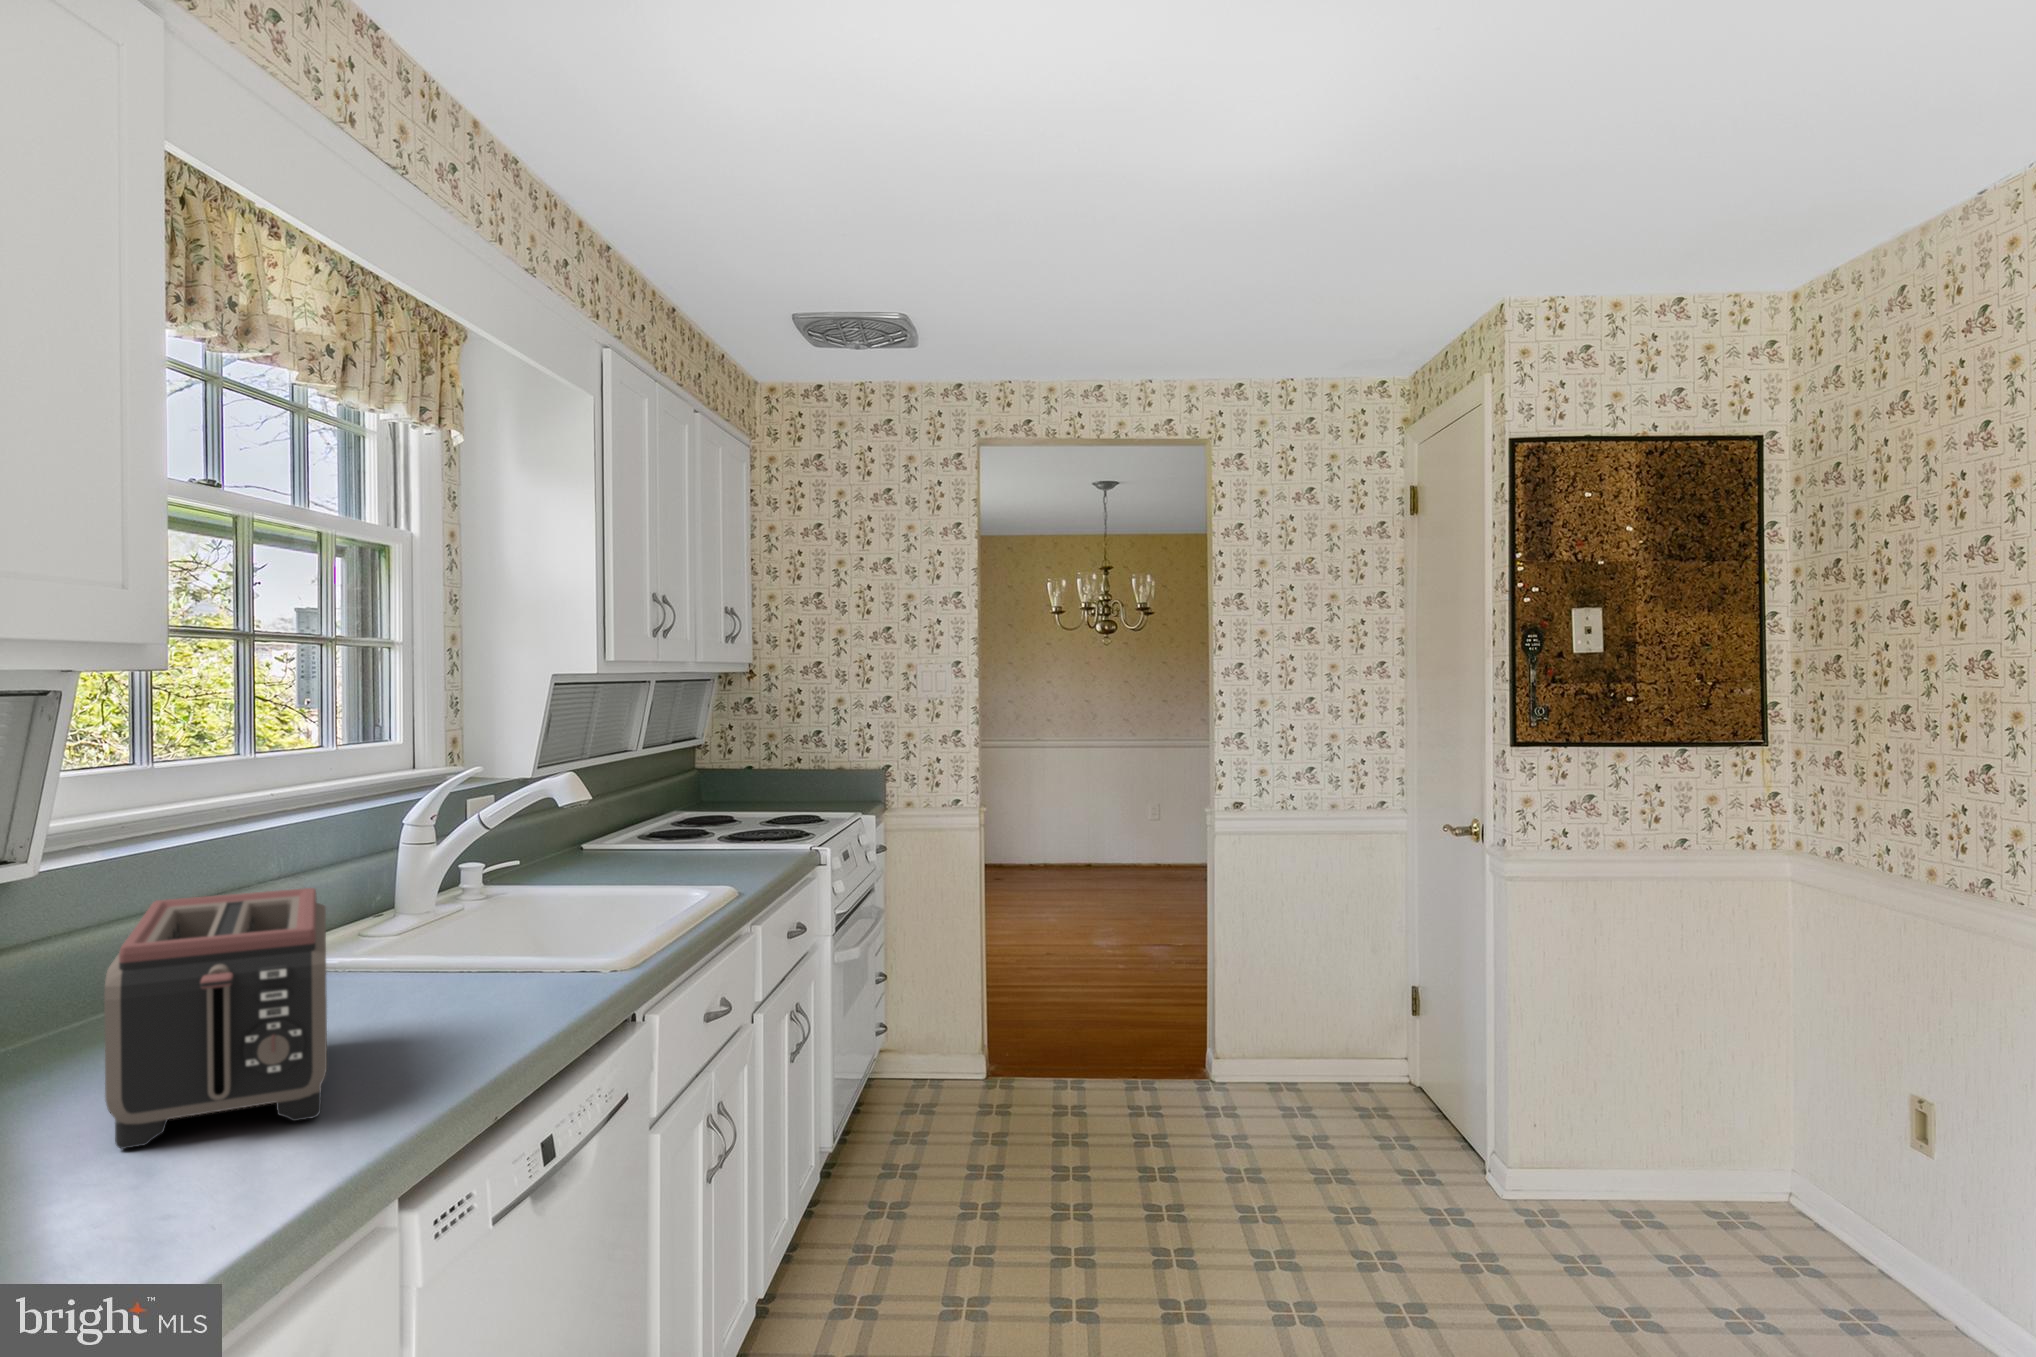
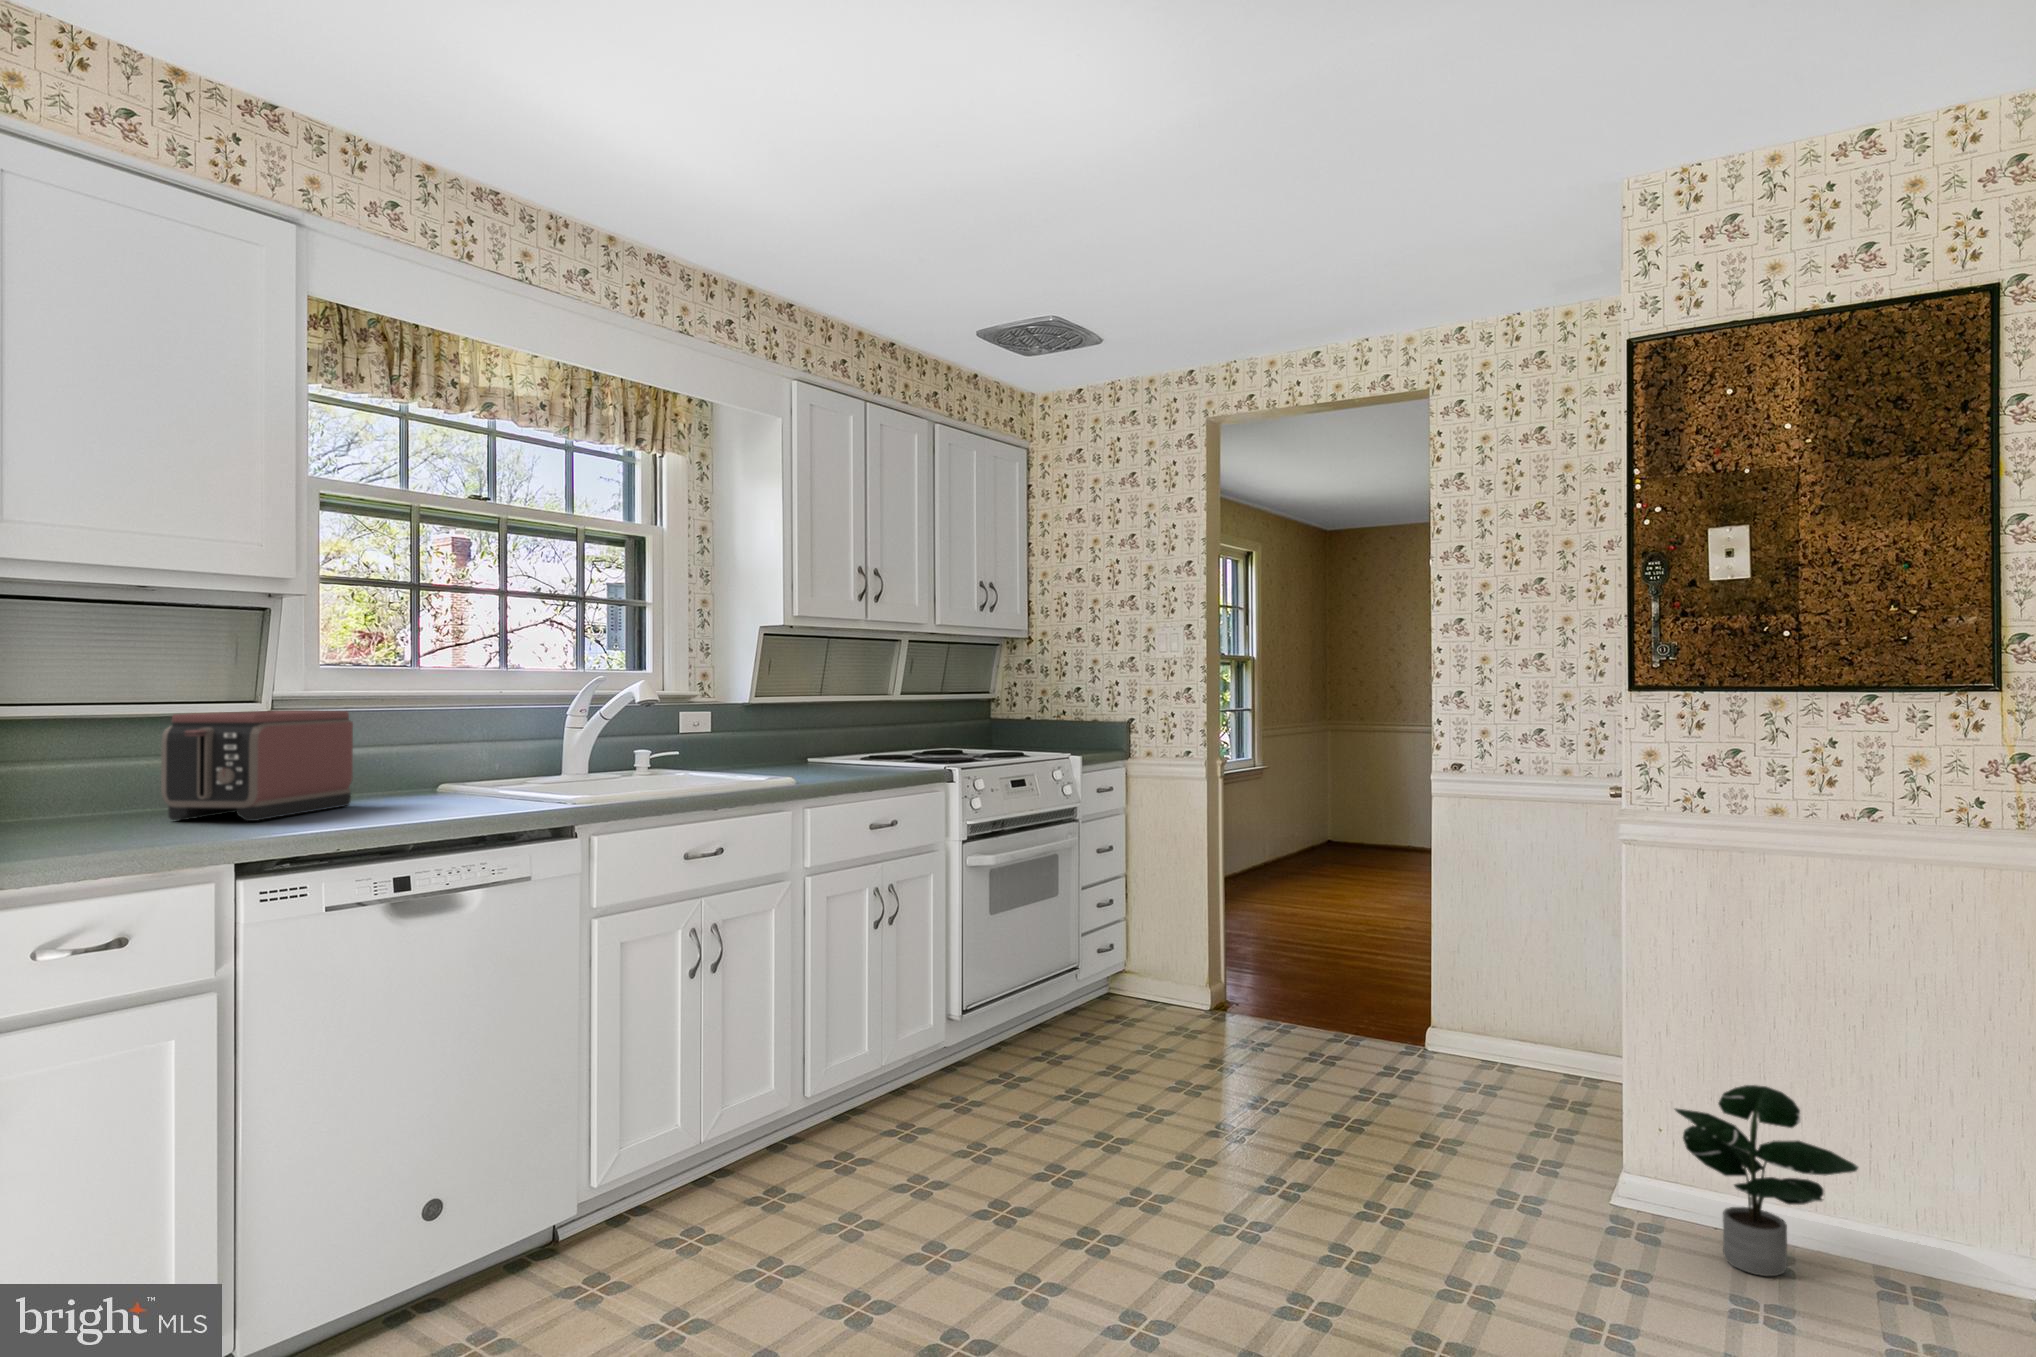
potted plant: none [1582,1070,1729,1227] -> present [1675,1085,1858,1276]

